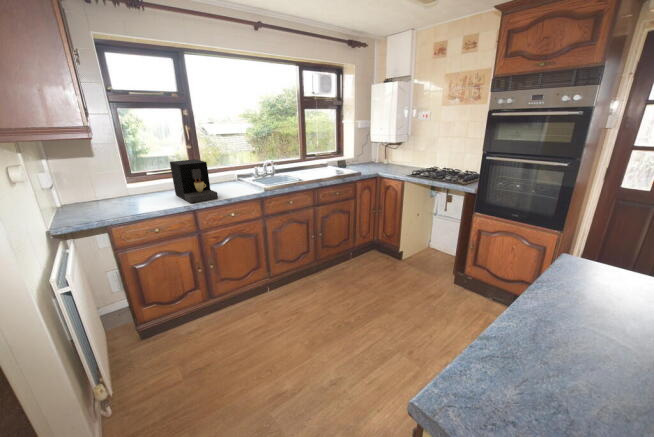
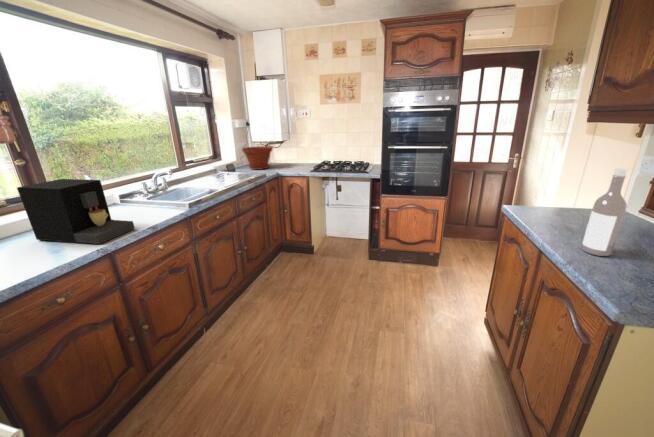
plant pot: none [353,147,382,169] -> present [242,146,273,170]
wine bottle: none [550,217,616,349] -> present [582,169,627,256]

